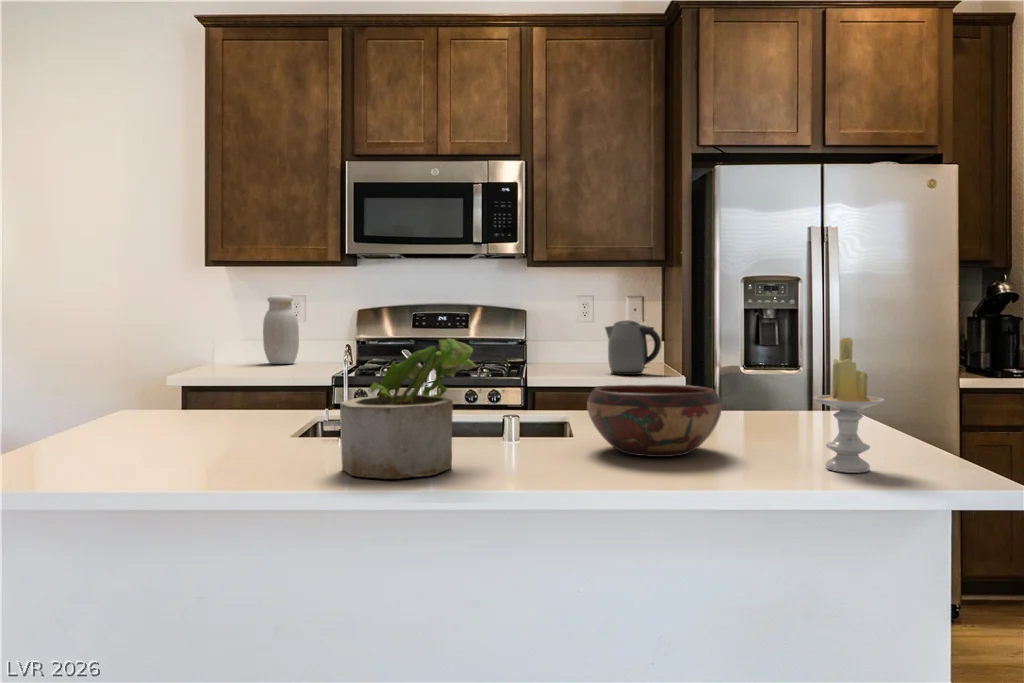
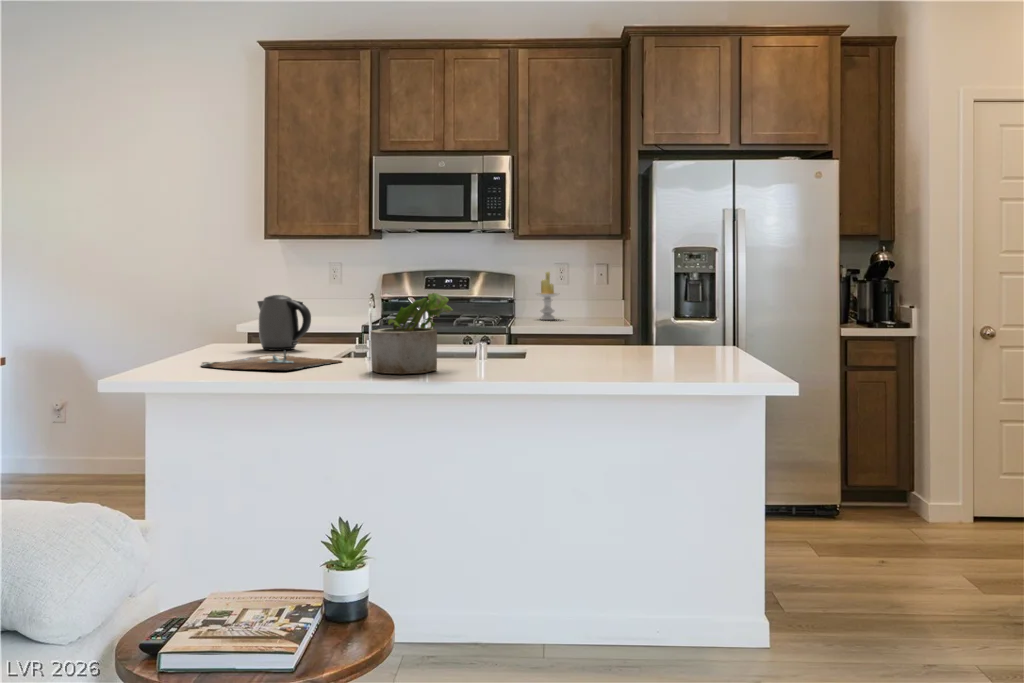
jar: present [263,295,299,364] -> none [308,261,336,315]
kettle: present [605,320,661,375] -> present [257,295,311,350]
candle: present [813,337,885,473] -> present [536,272,558,320]
decorative bowl: present [587,384,722,457] -> none [524,324,606,366]
cutting board: none [57,432,296,471] -> present [201,351,342,370]

